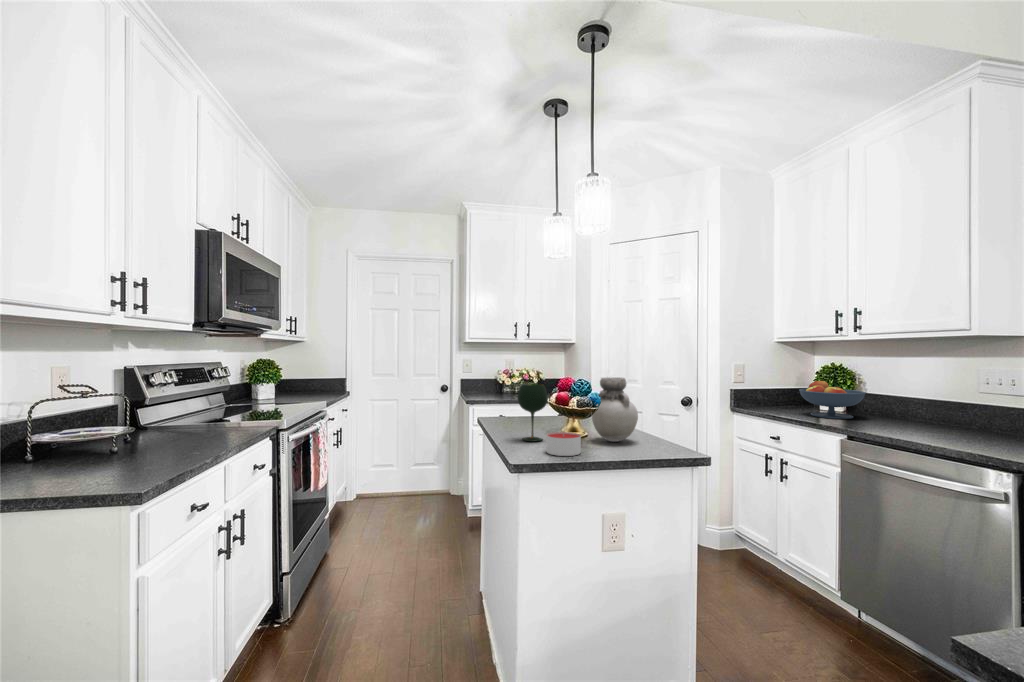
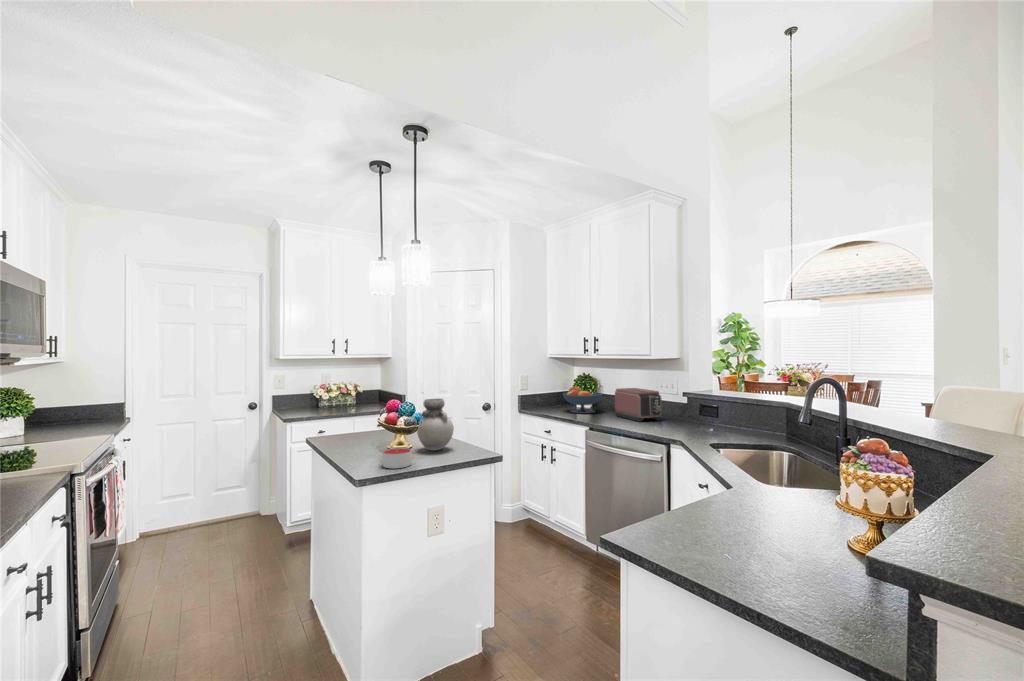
wine glass: present [518,384,547,441] -> none [353,408,380,458]
toaster: none [888,385,981,436] -> present [615,388,662,422]

